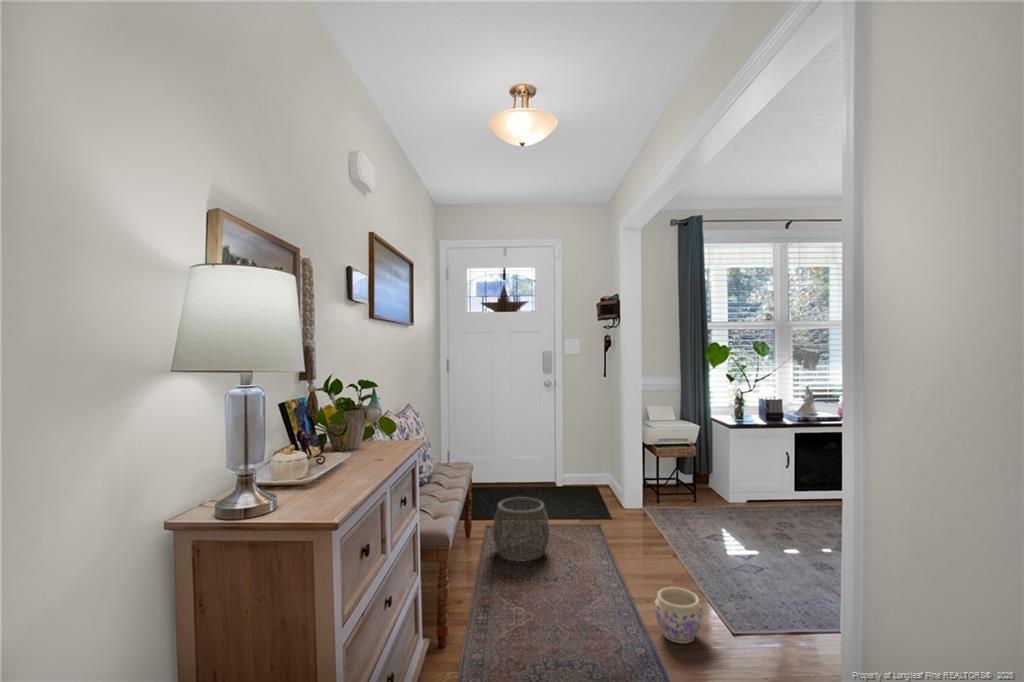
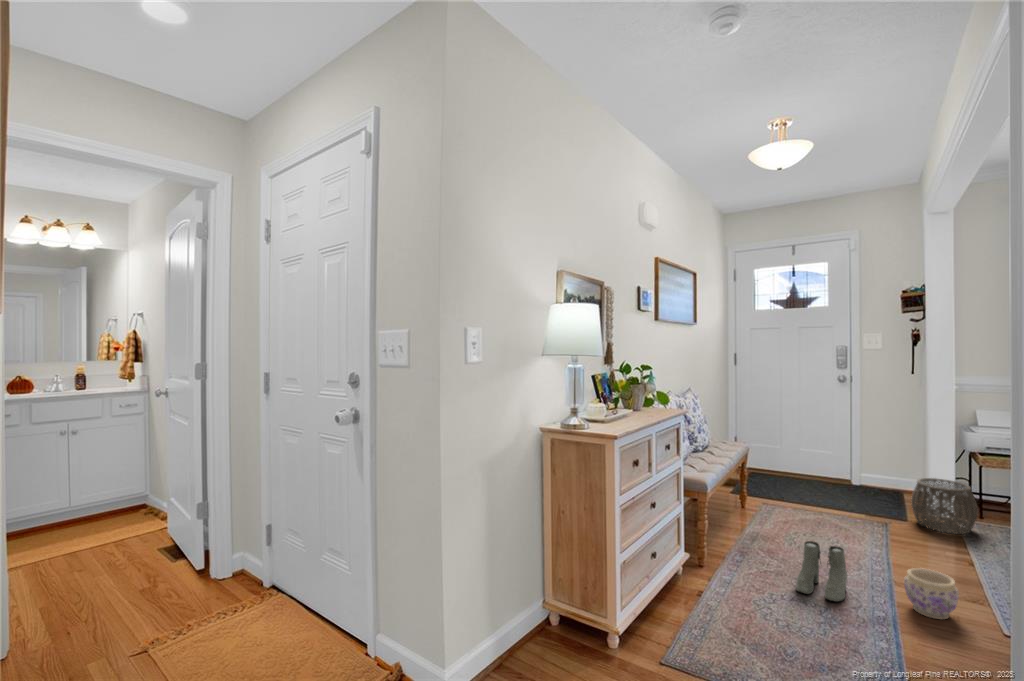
woven basket: present [492,497,550,562] -> present [911,478,978,534]
boots: none [555,583,605,657] -> present [796,541,847,602]

